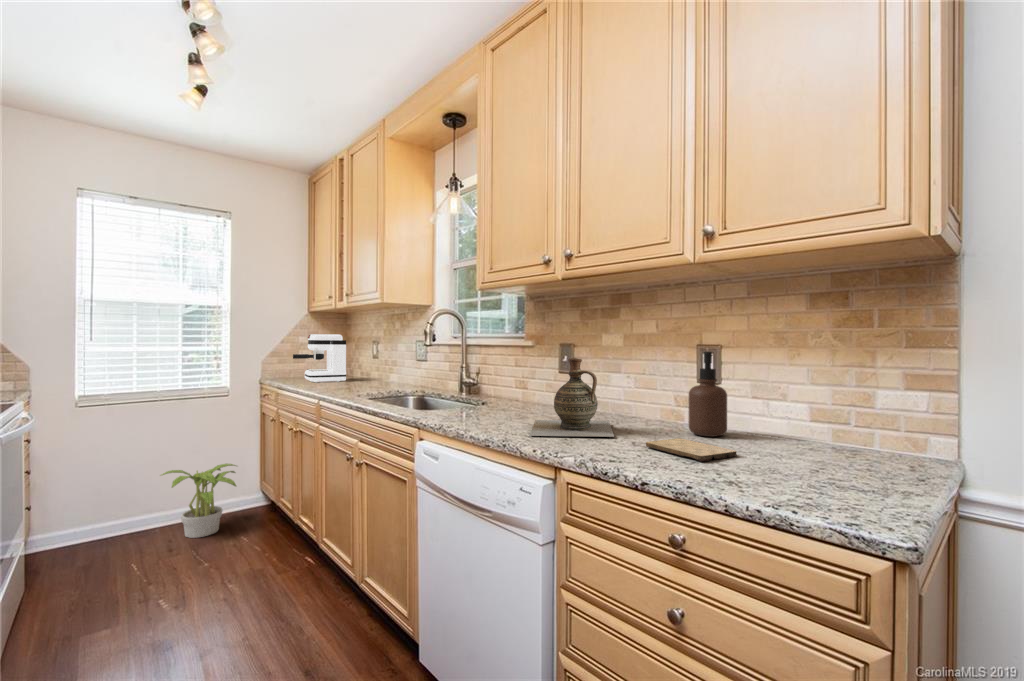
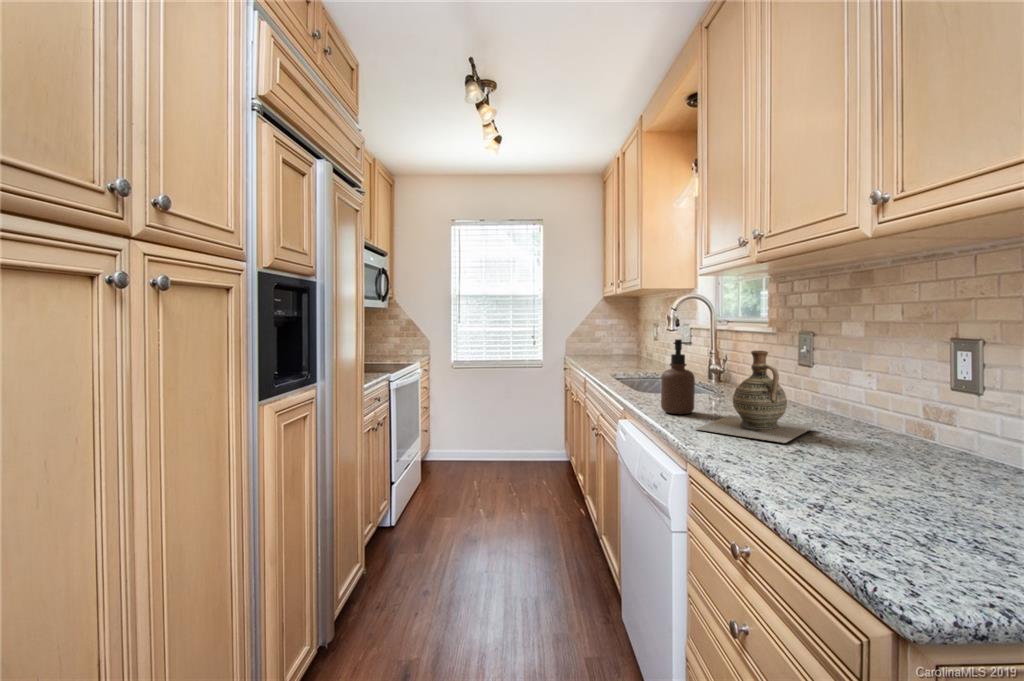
coffee maker: present [293,334,346,383] -> none [584,317,628,362]
soap dispenser: present [689,352,727,437] -> present [661,339,695,414]
cutting board: present [646,438,736,462] -> none [801,453,908,488]
potted plant: present [162,464,236,538] -> none [488,424,542,480]

